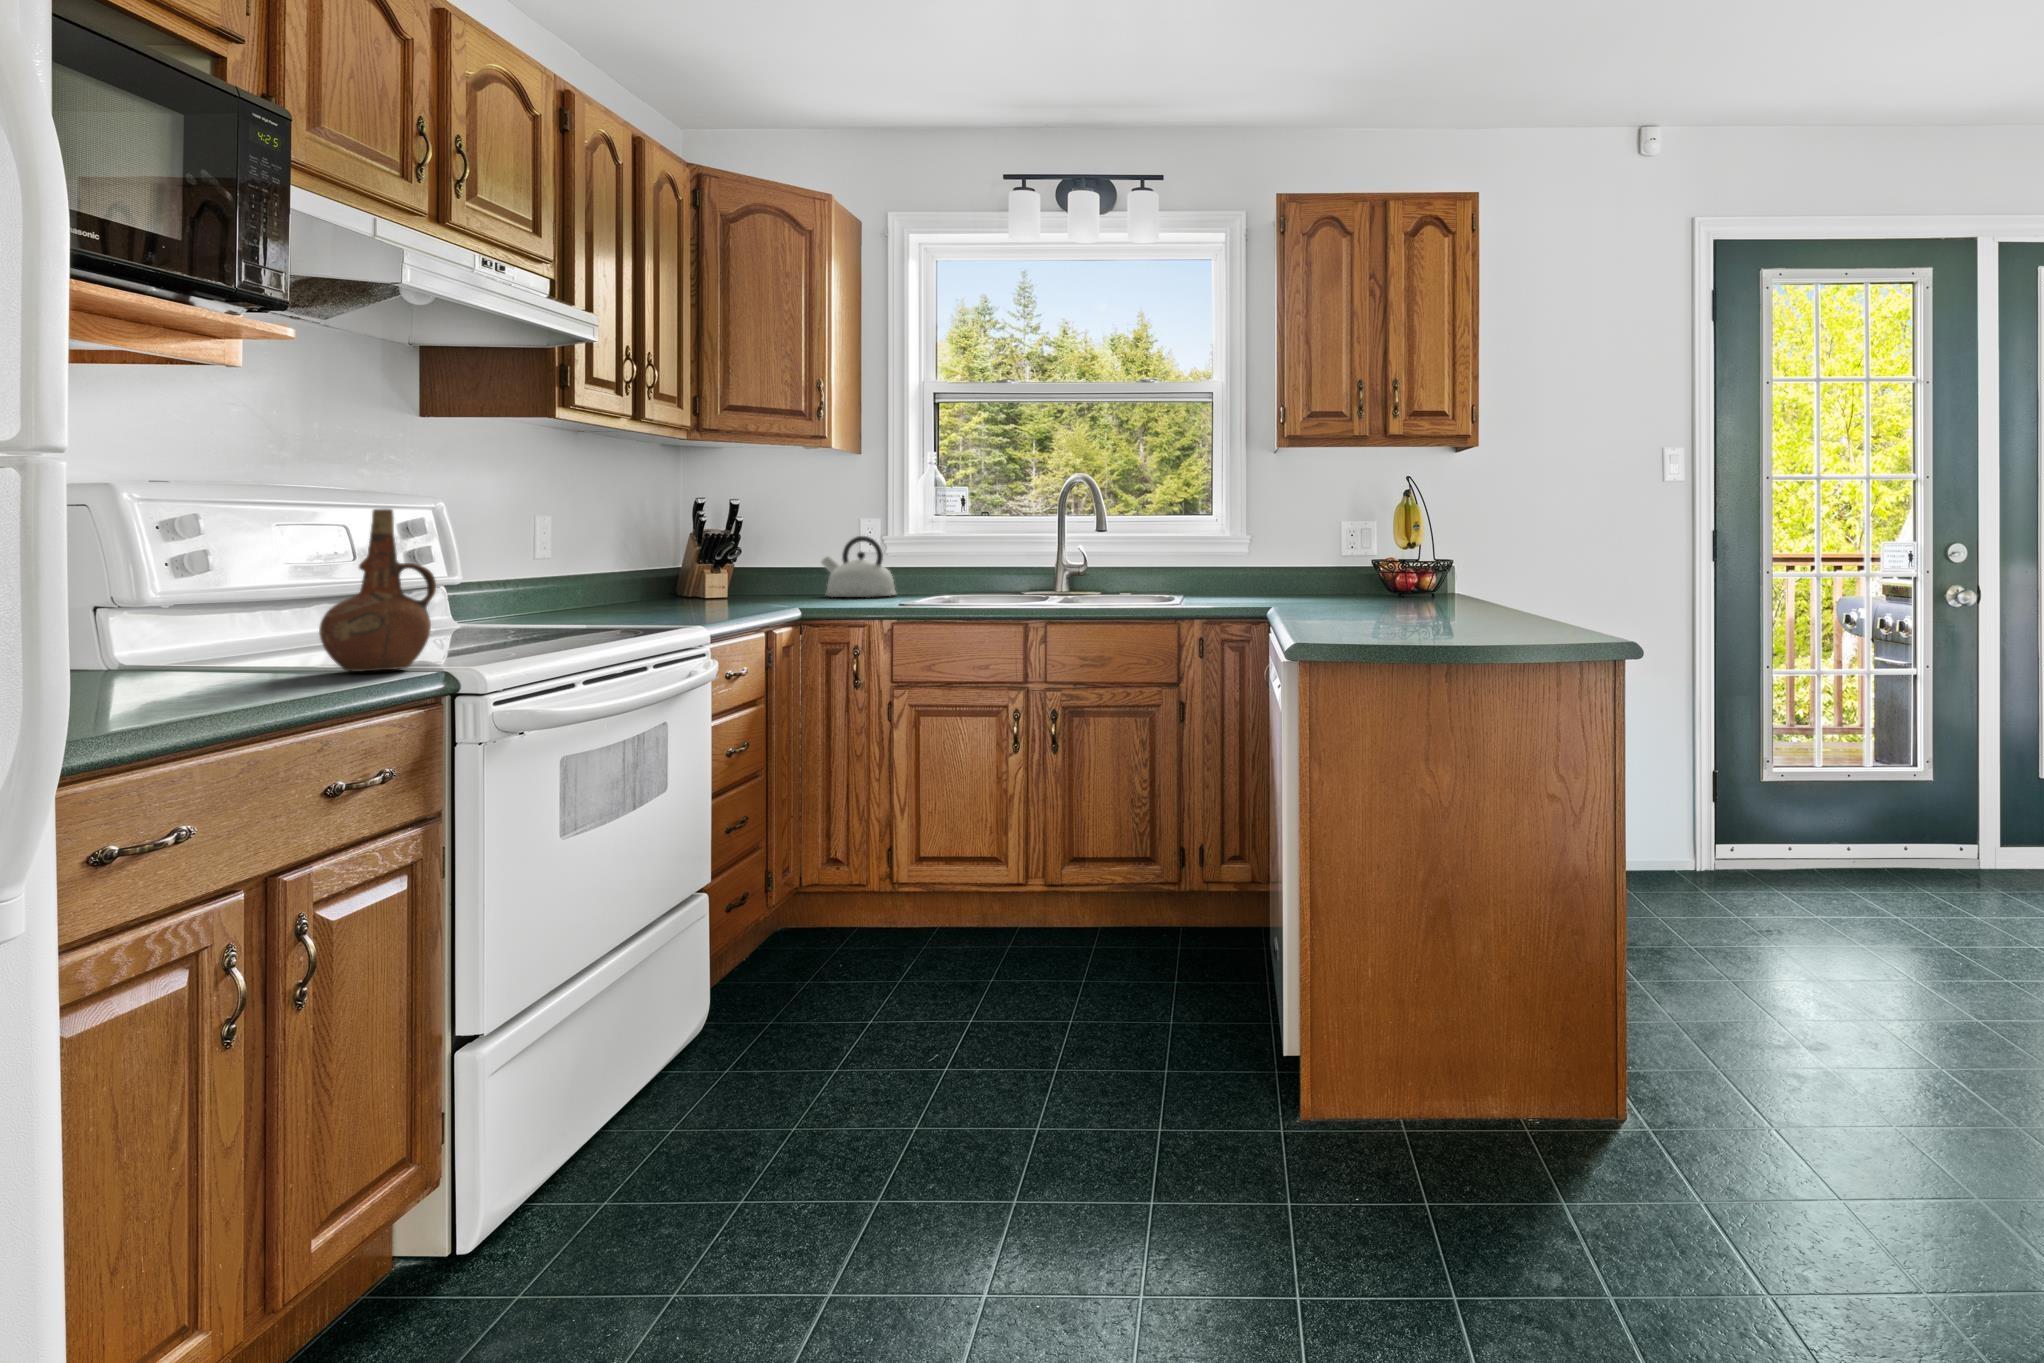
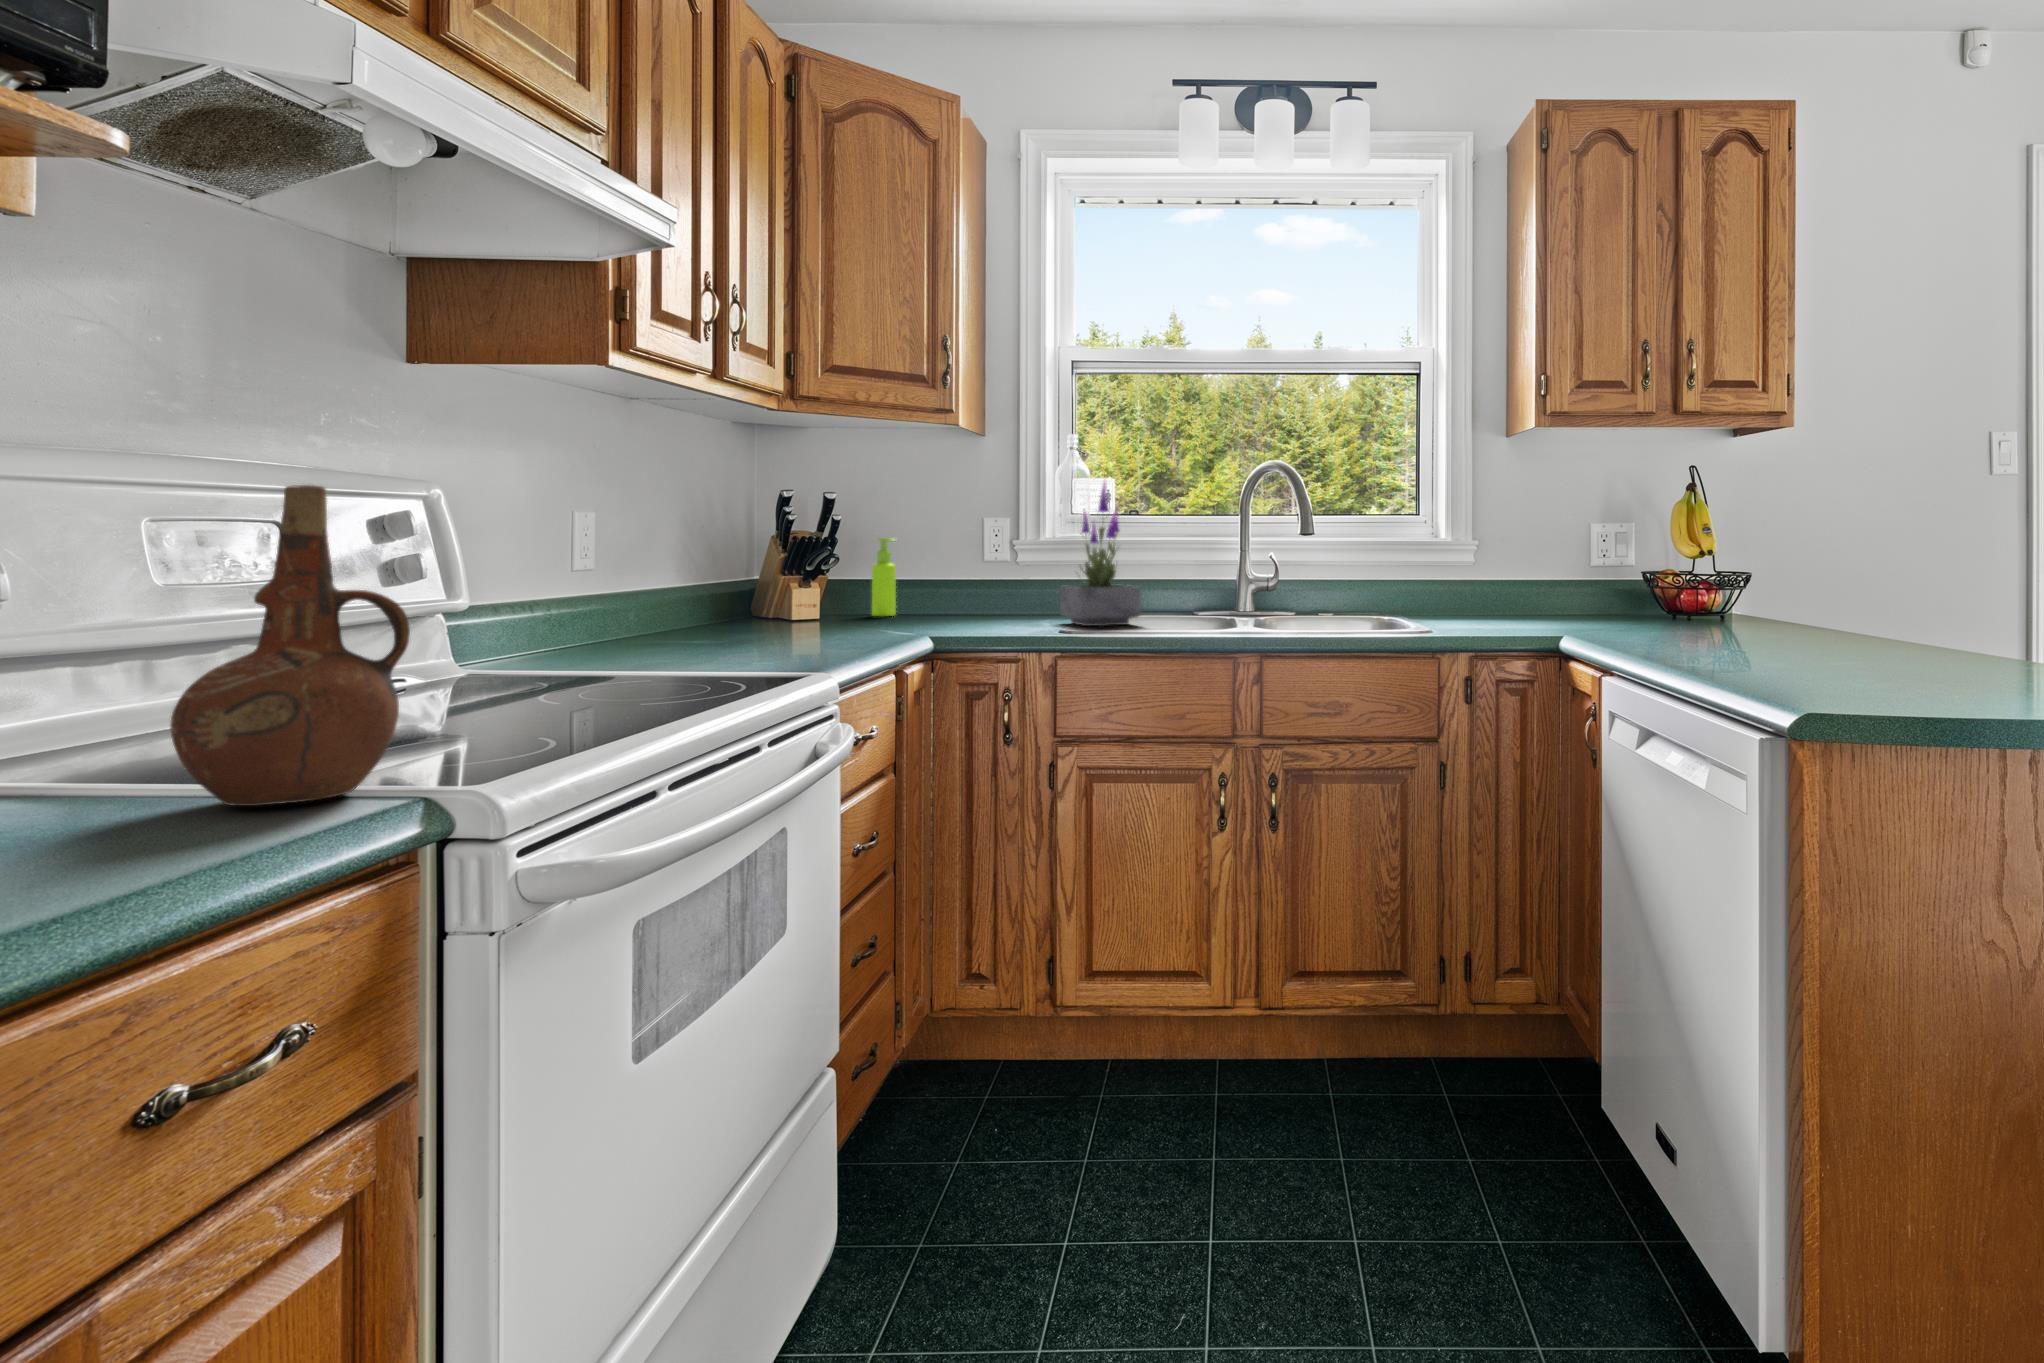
potted plant: none [909,489,968,602] -> present [1060,481,1141,626]
soap dispenser: none [769,535,789,596] -> present [872,538,896,616]
kettle: present [821,536,896,597] -> none [938,539,1035,619]

